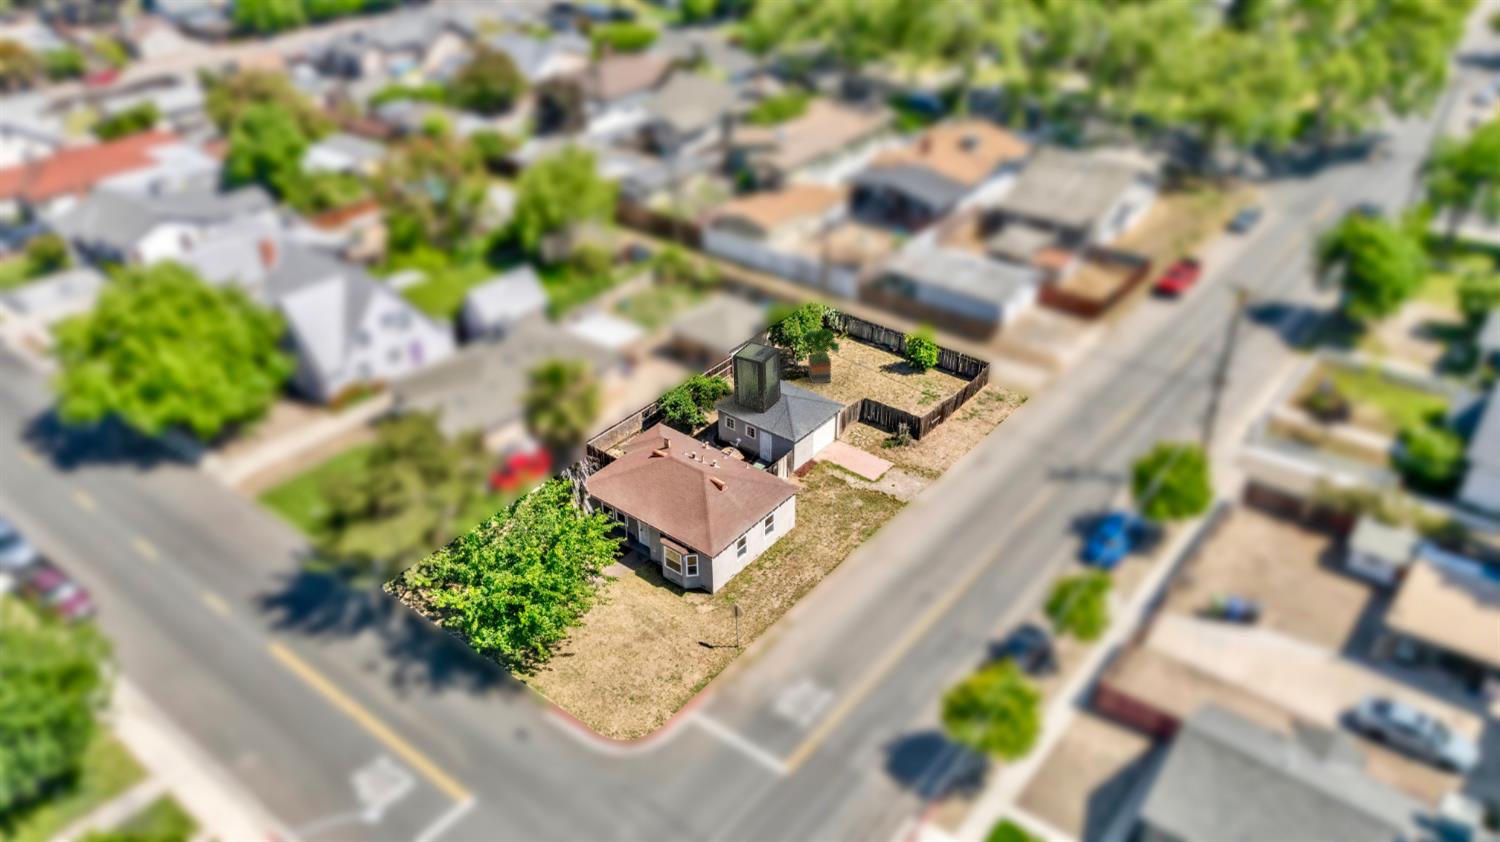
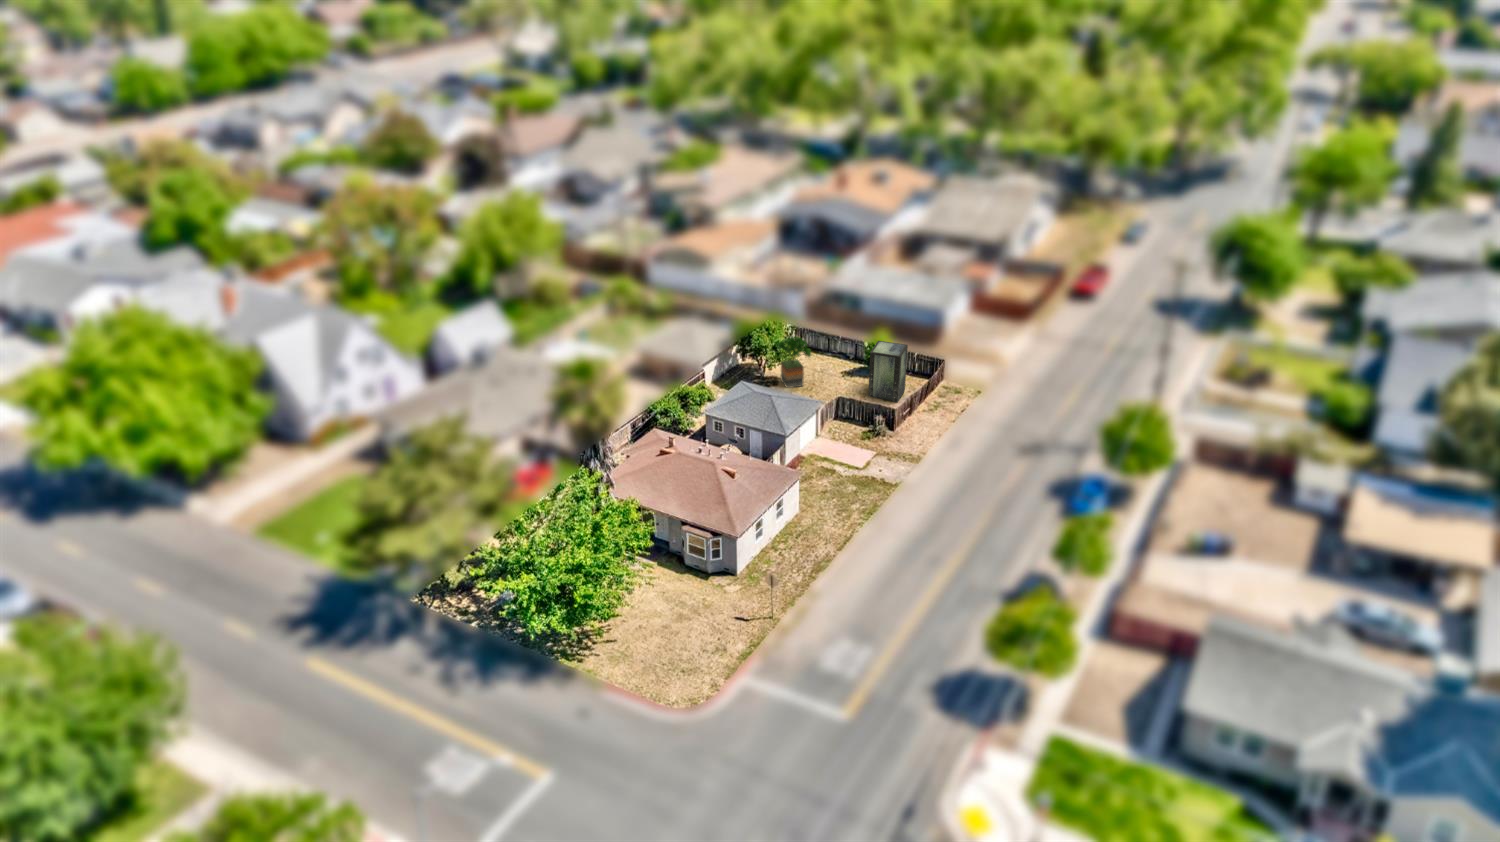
storage box: present [733,342,781,413] -> present [868,341,908,402]

